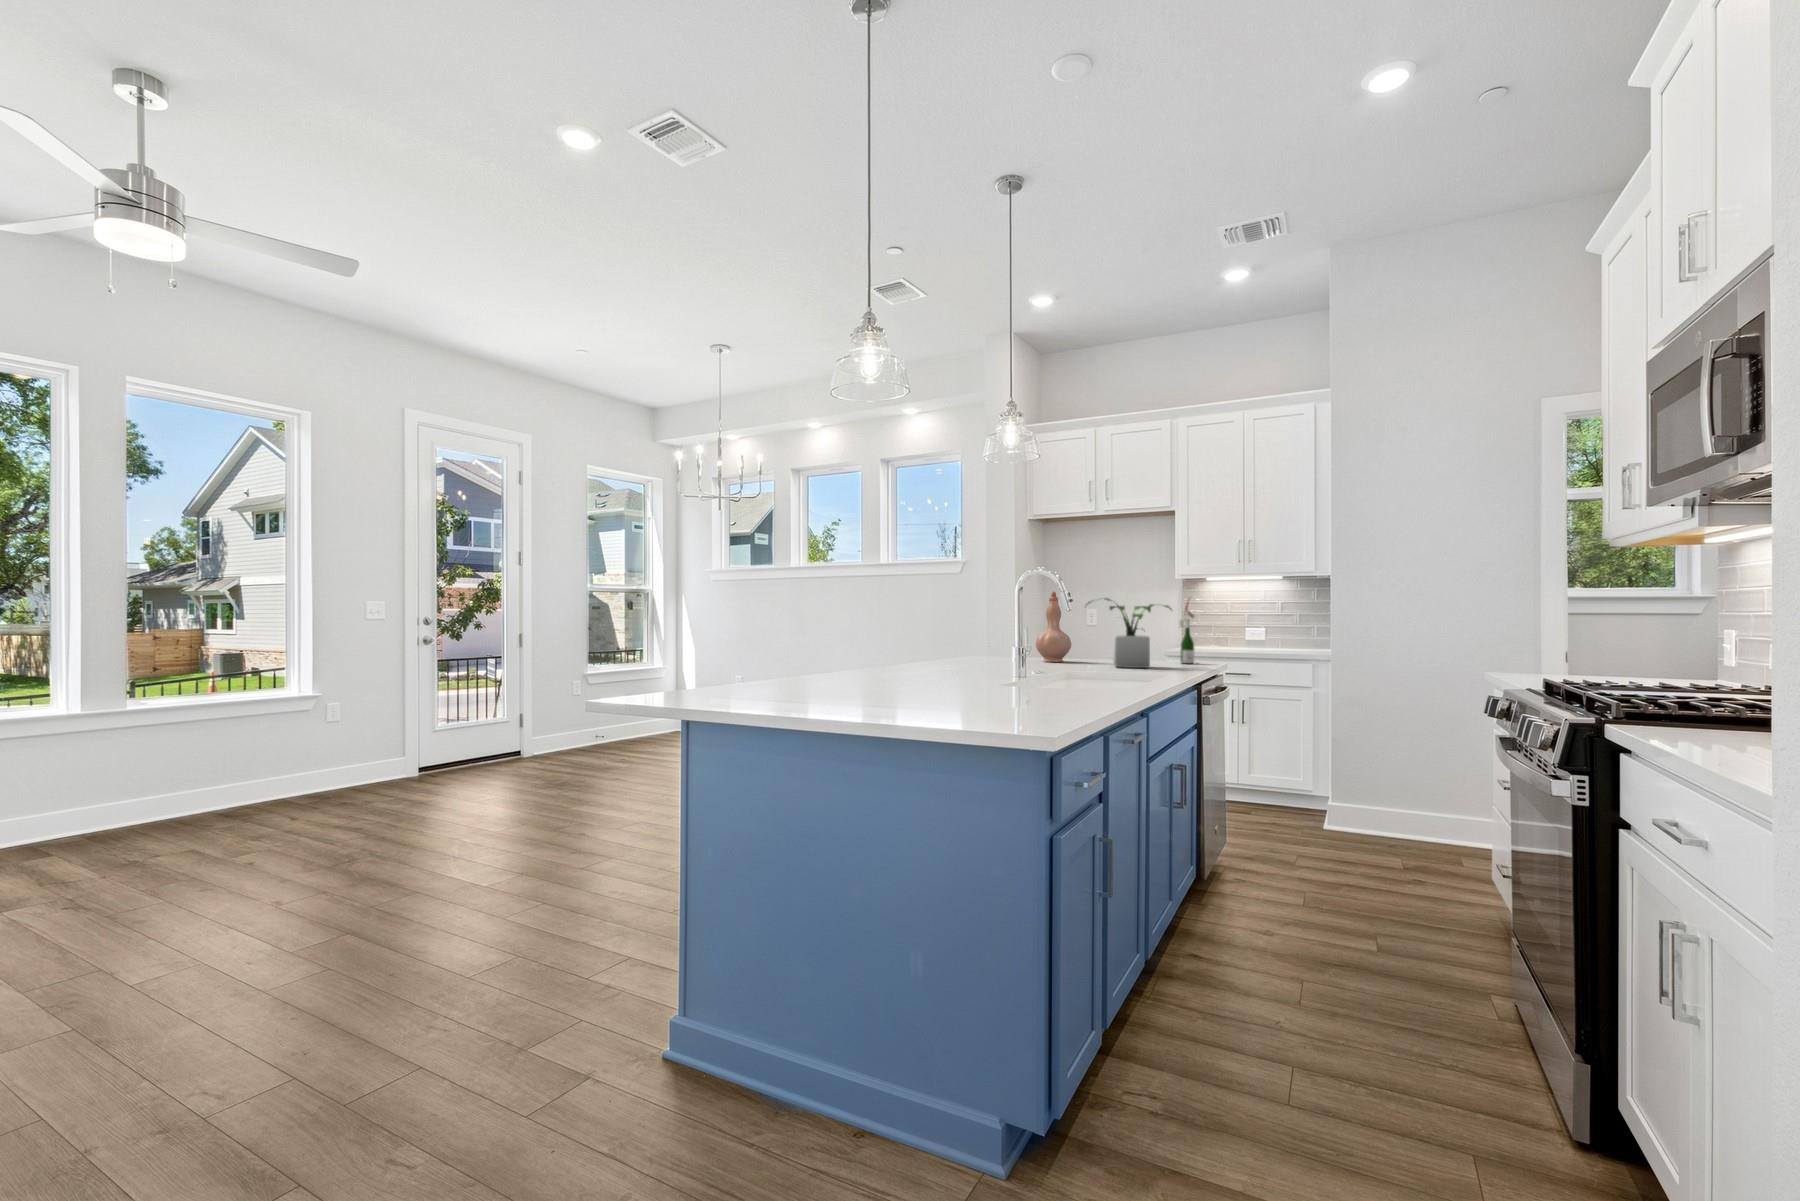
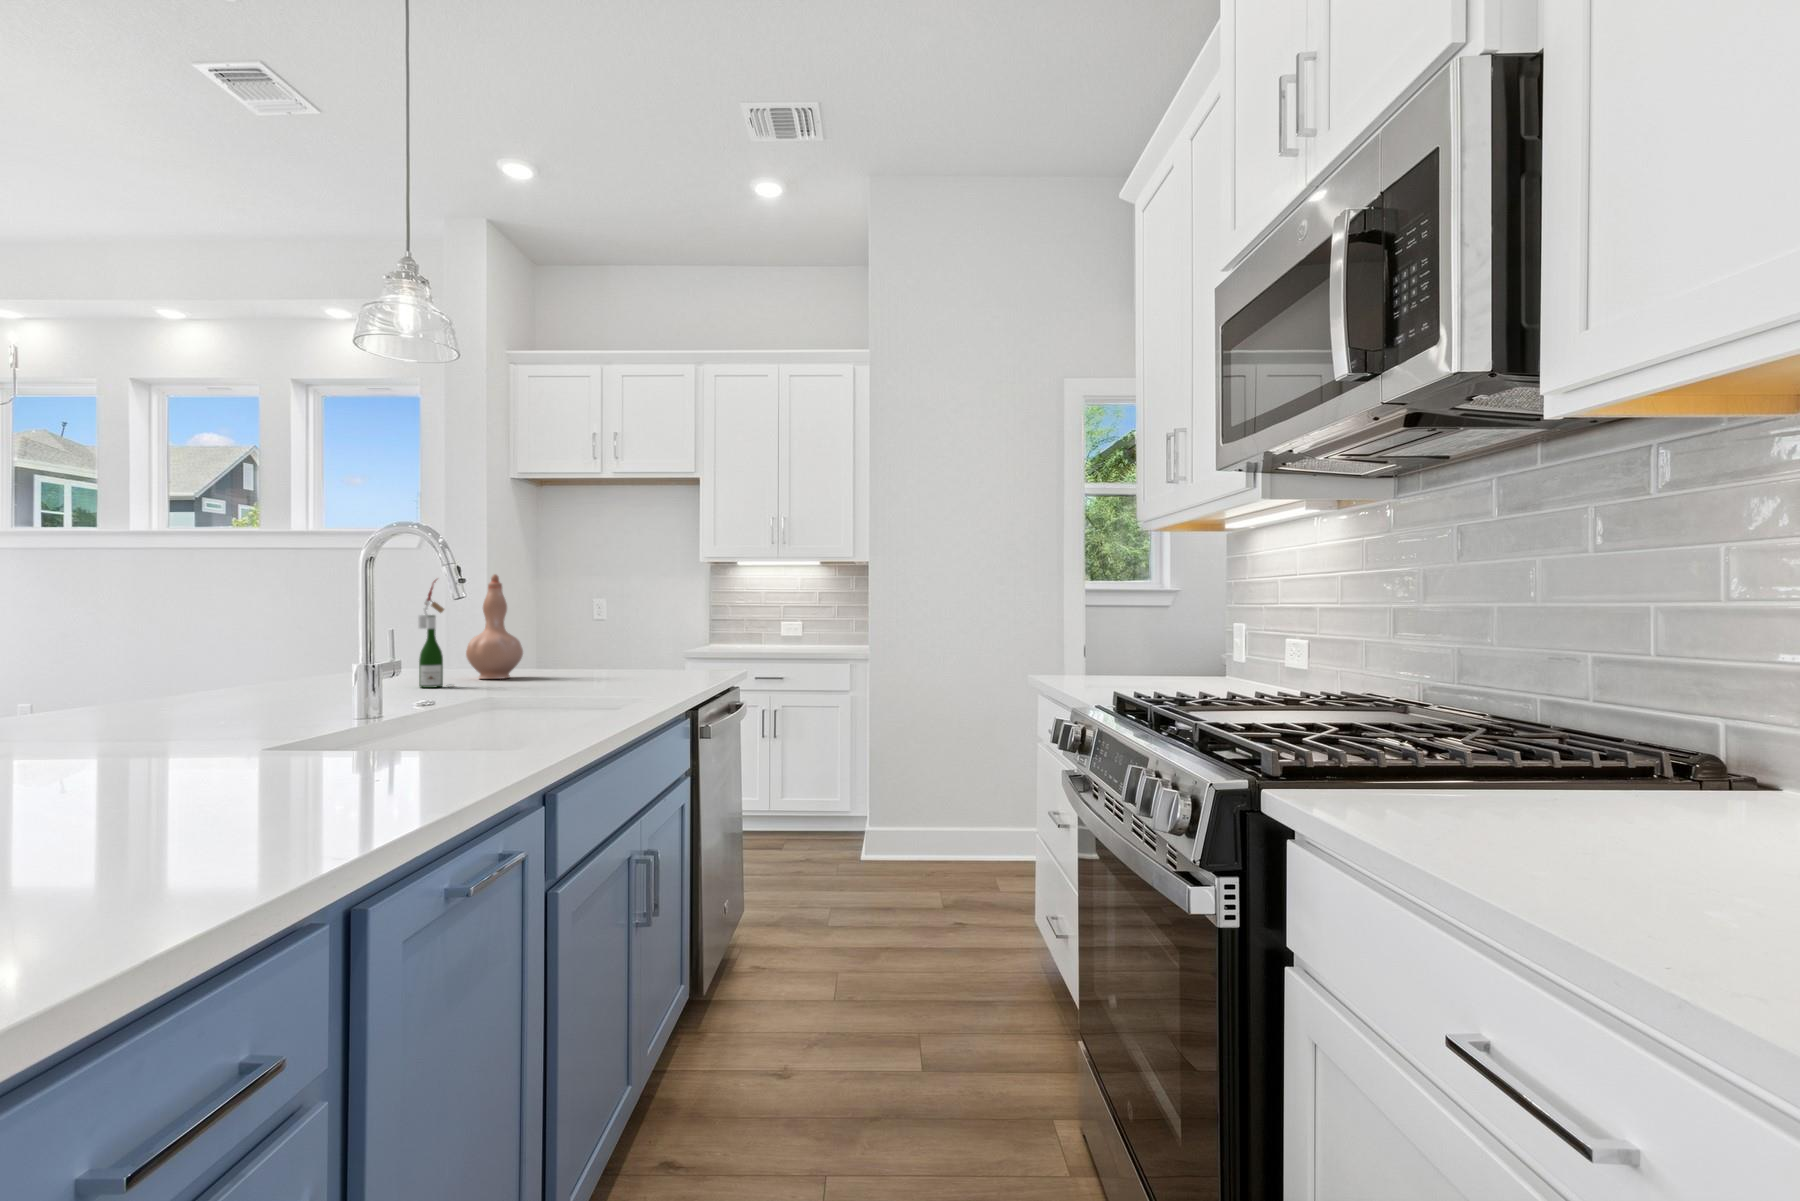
potted plant: present [1087,598,1172,668] -> none [529,583,661,687]
wine bottle: present [1179,598,1194,664] -> present [418,579,453,688]

